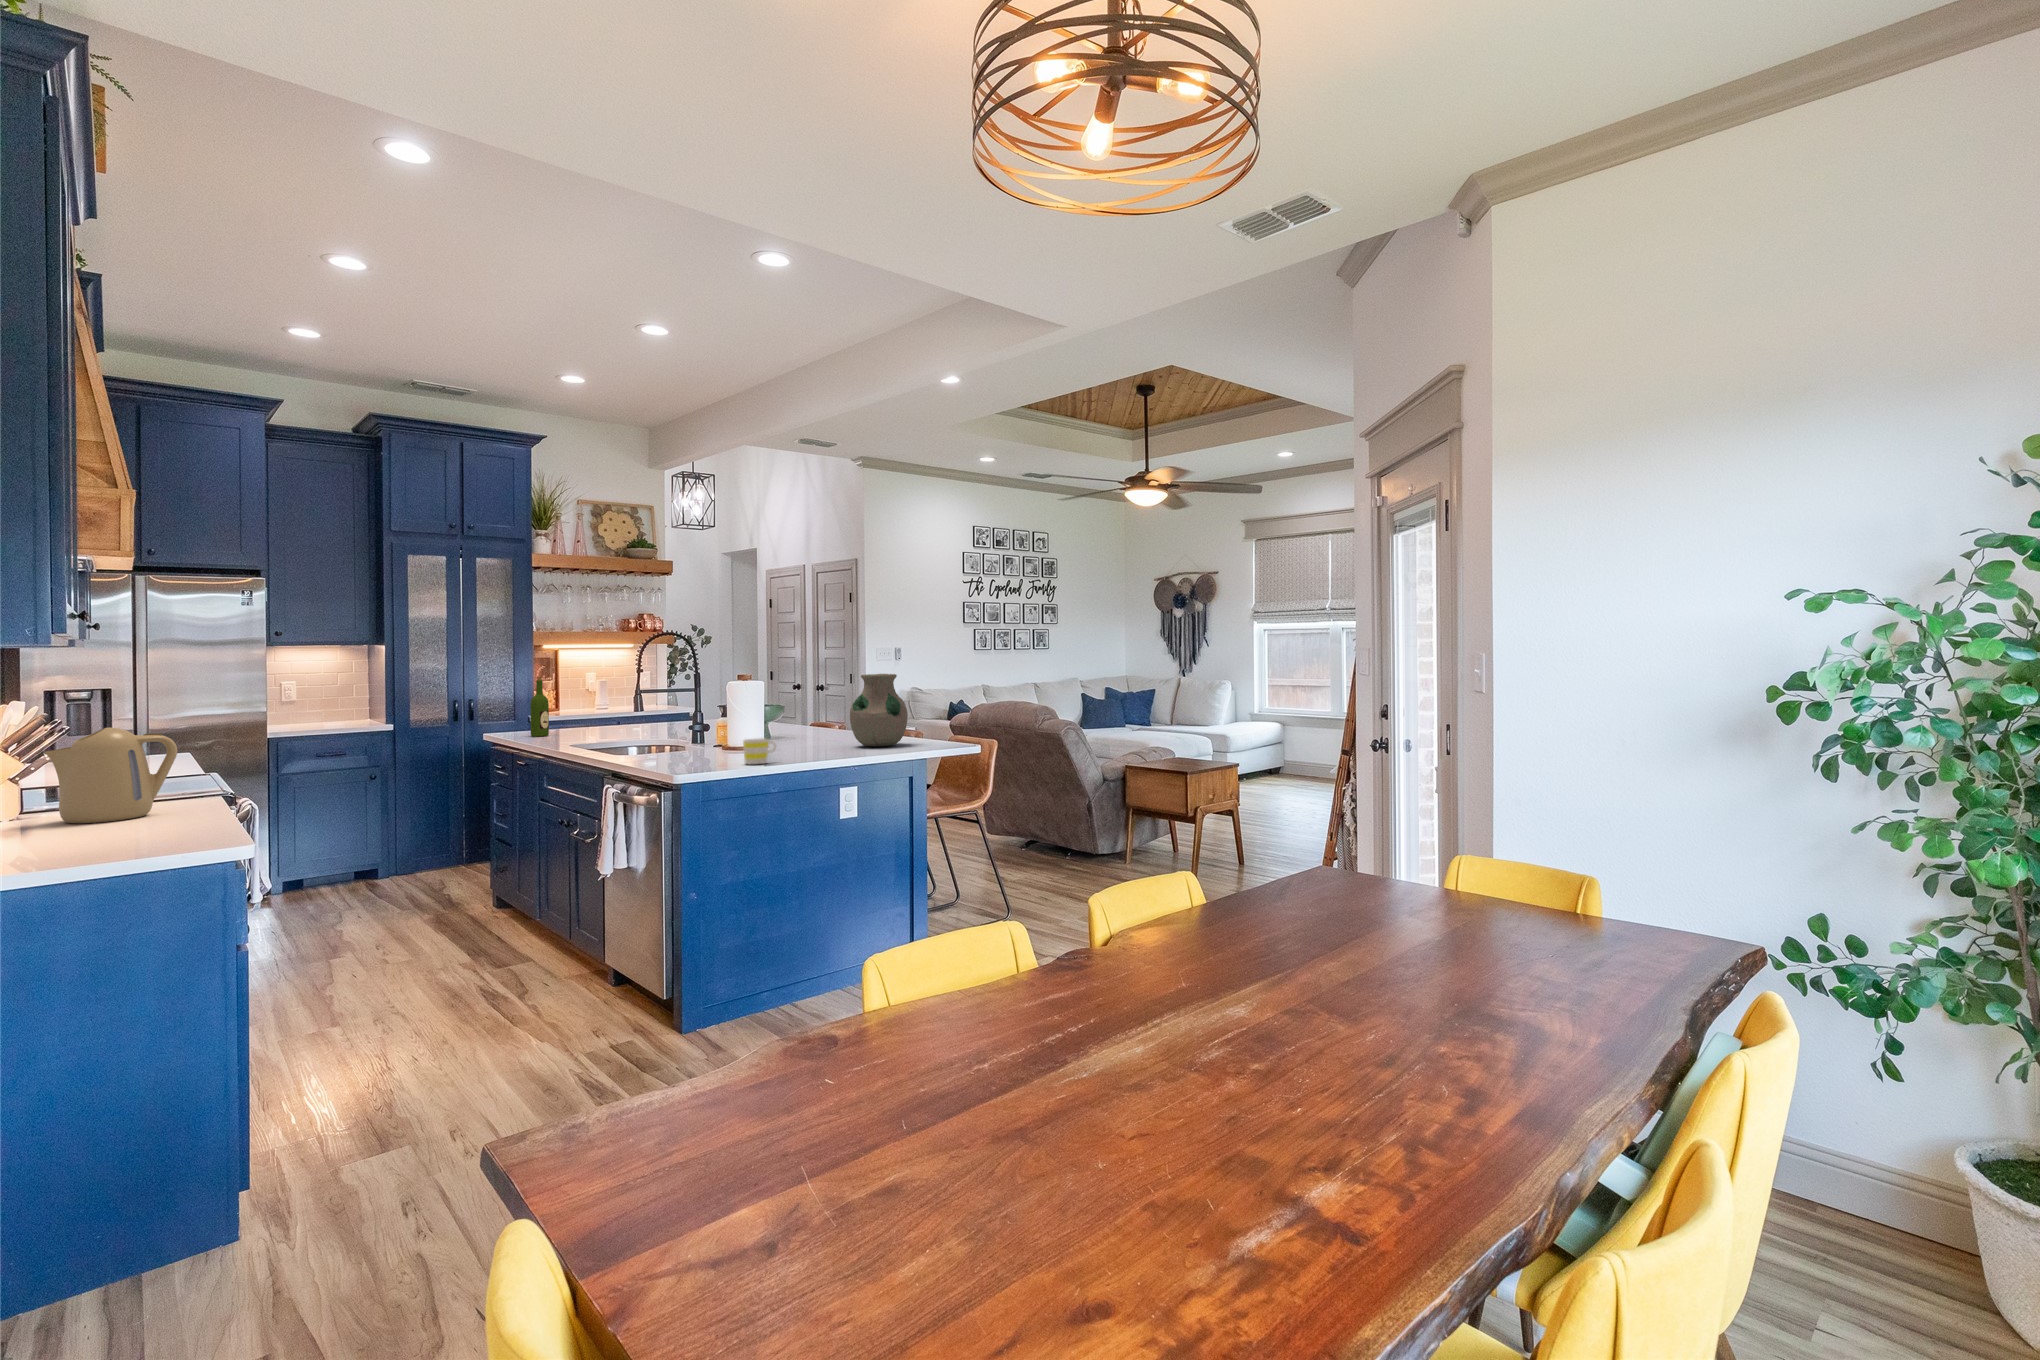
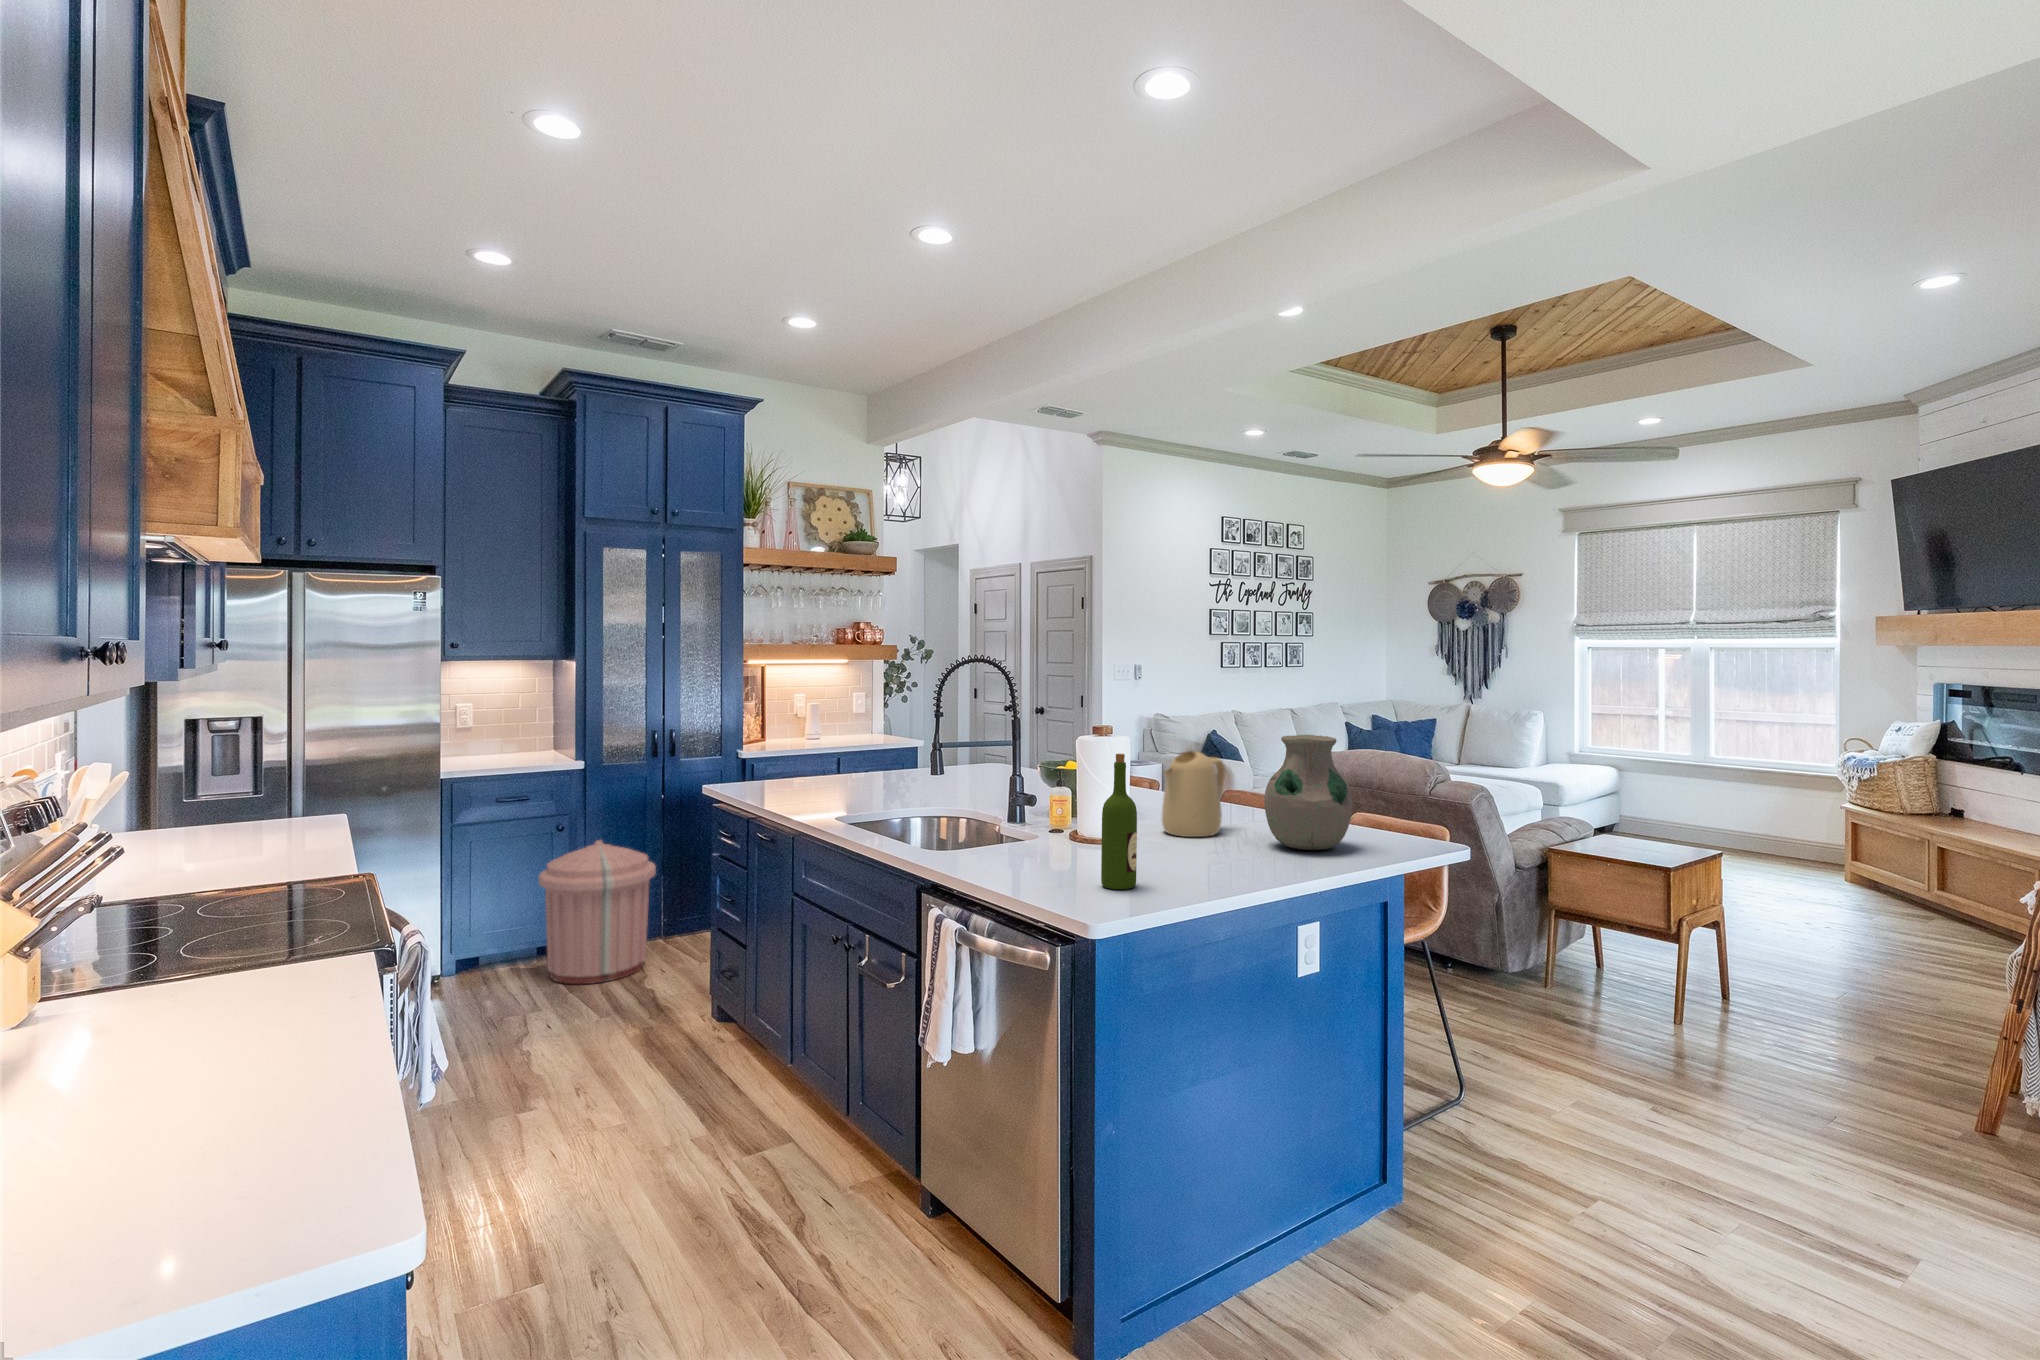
wine bottle: present [530,677,549,737] -> present [1101,754,1137,890]
kettle: present [44,728,177,823] -> present [1162,751,1225,837]
mug: present [743,738,776,765] -> none [1167,853,1214,900]
trash can: none [353,784,454,895] -> present [539,840,656,984]

